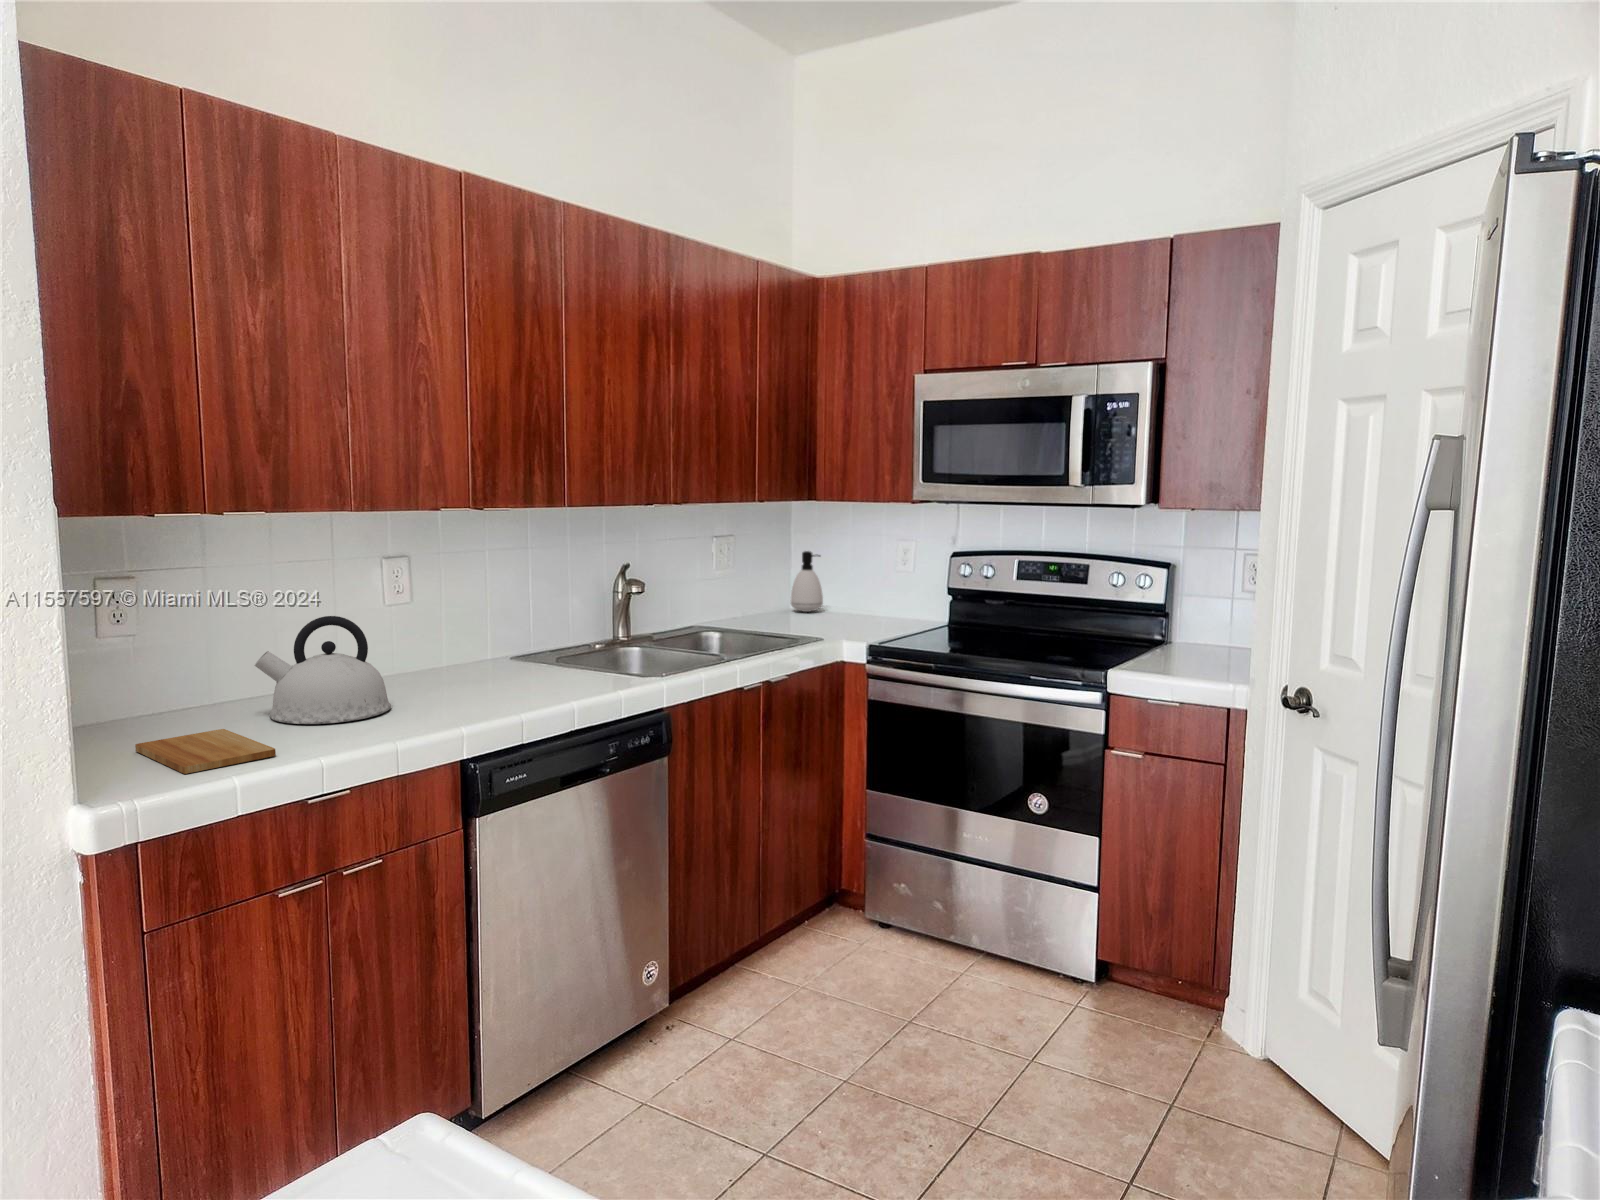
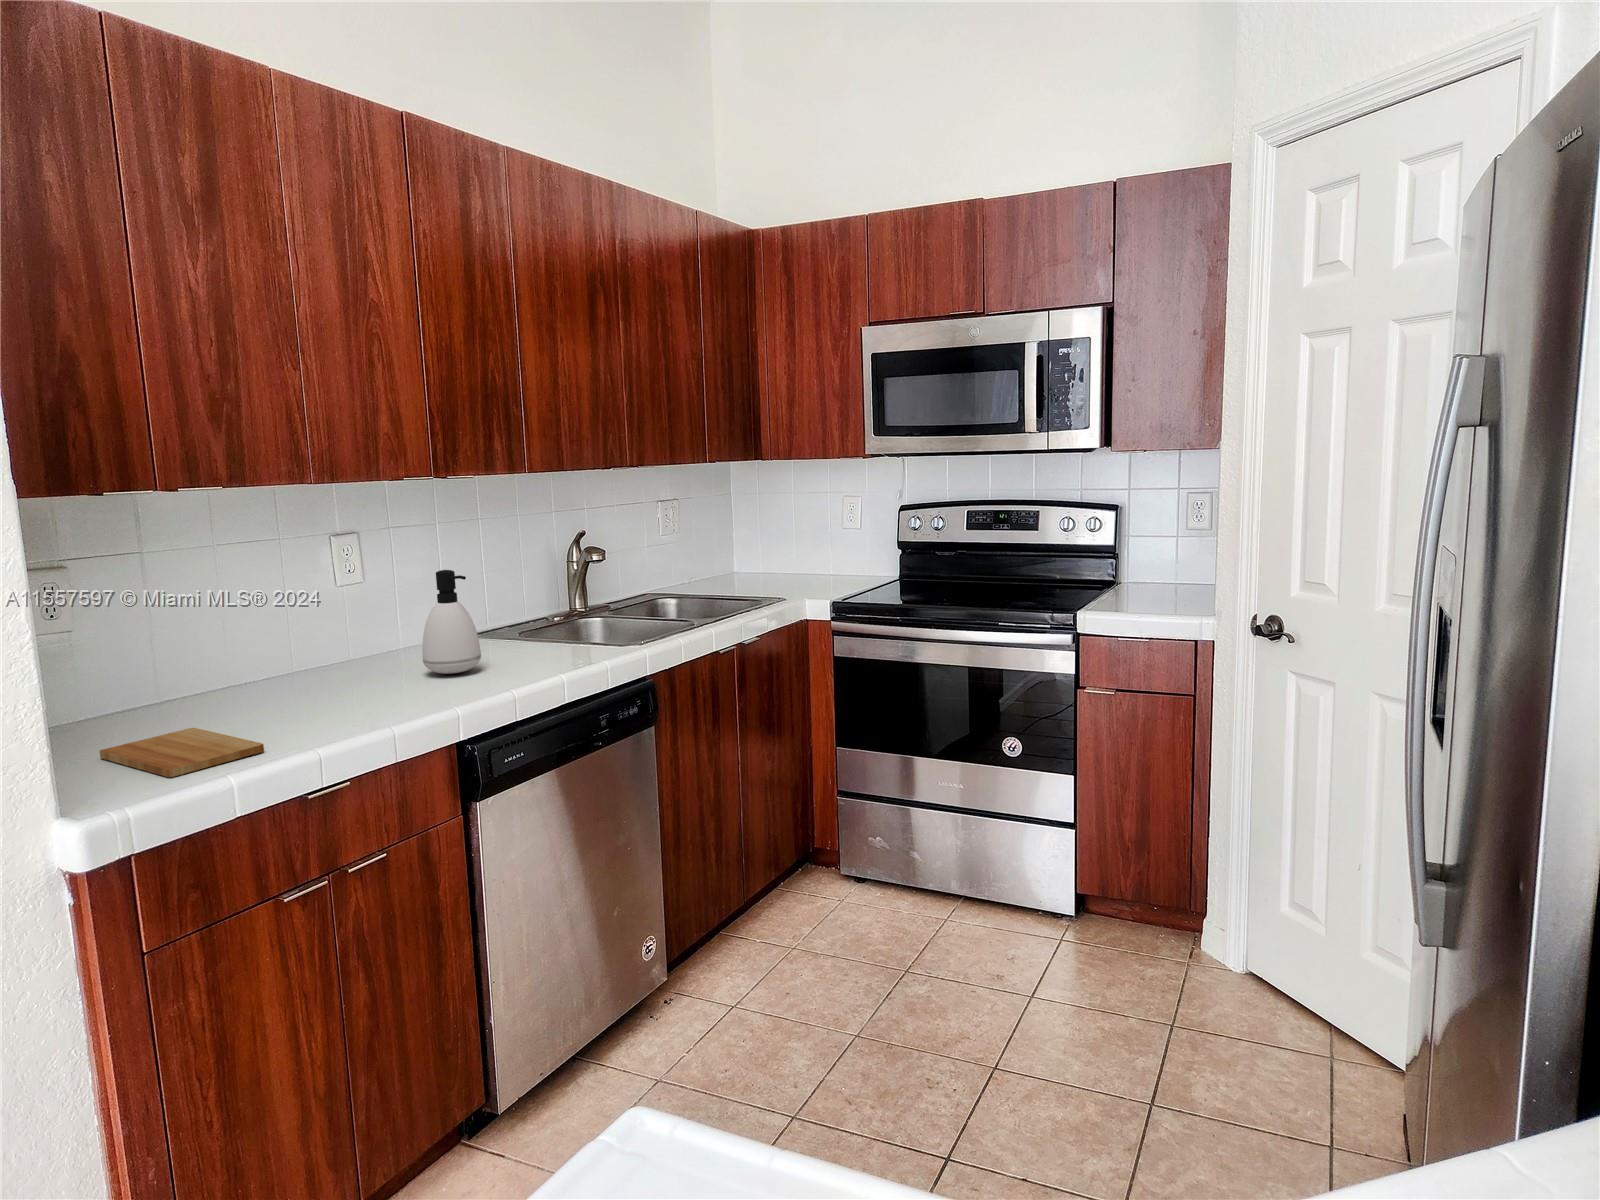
soap dispenser: present [791,551,823,612] -> present [422,570,481,674]
kettle: present [255,616,391,724] -> none [215,599,367,717]

